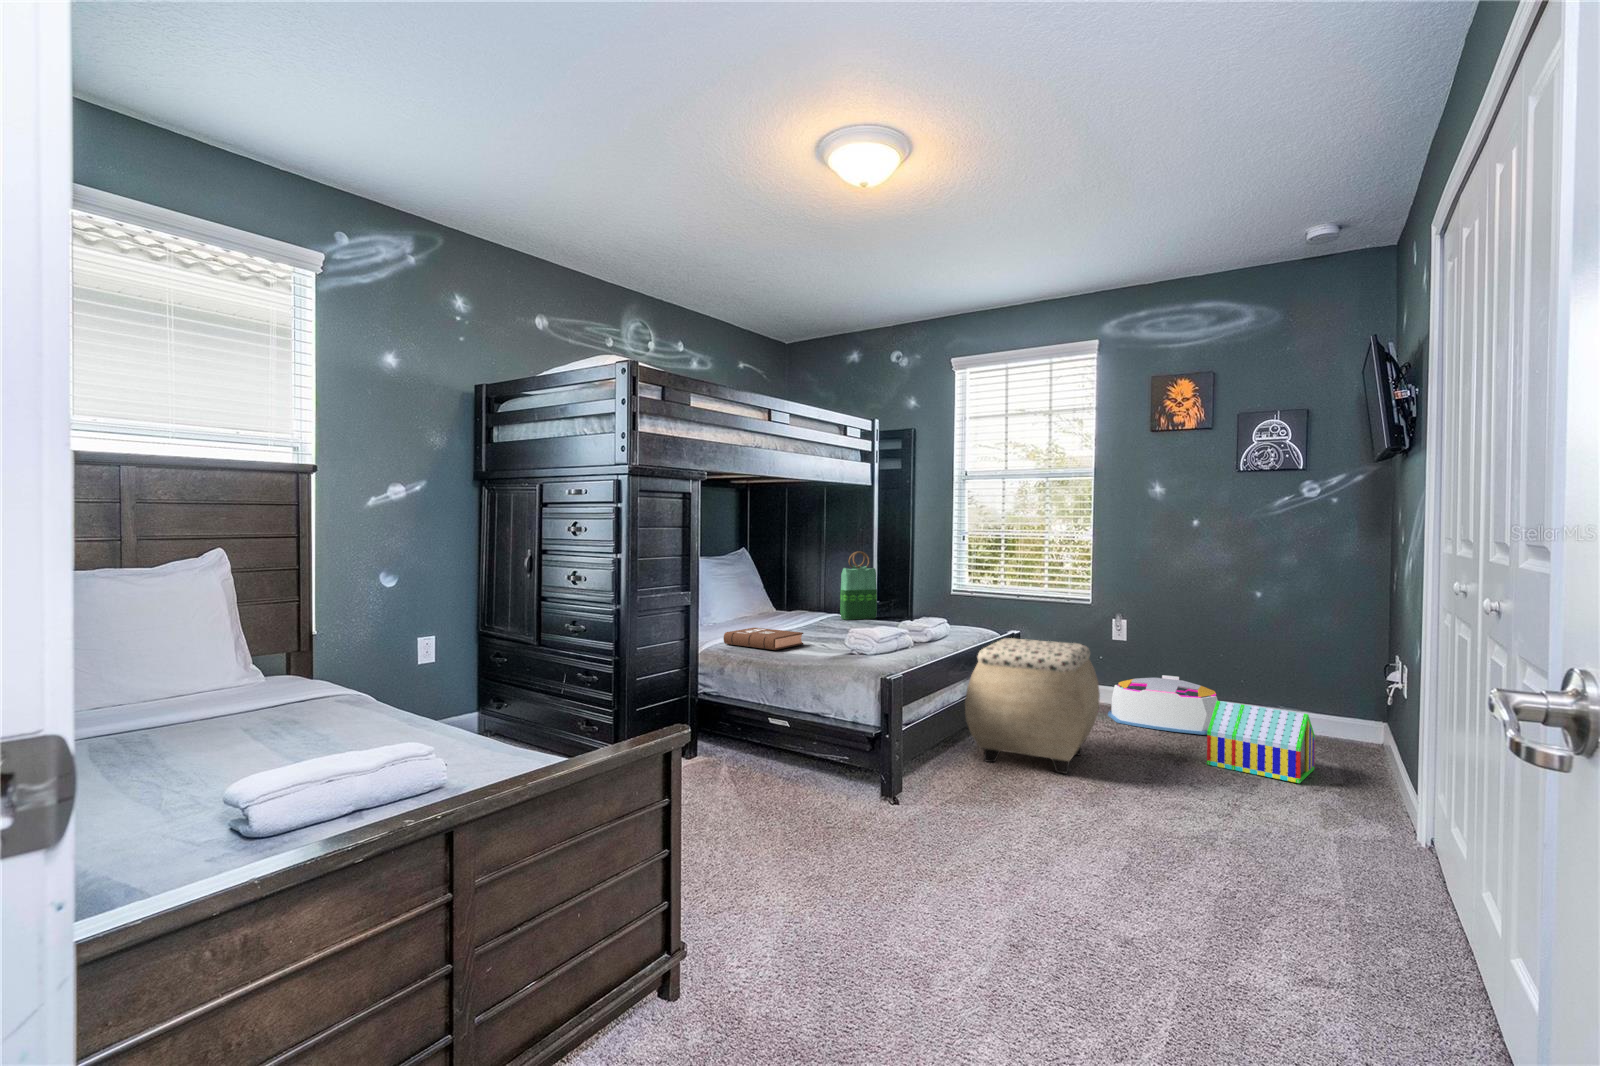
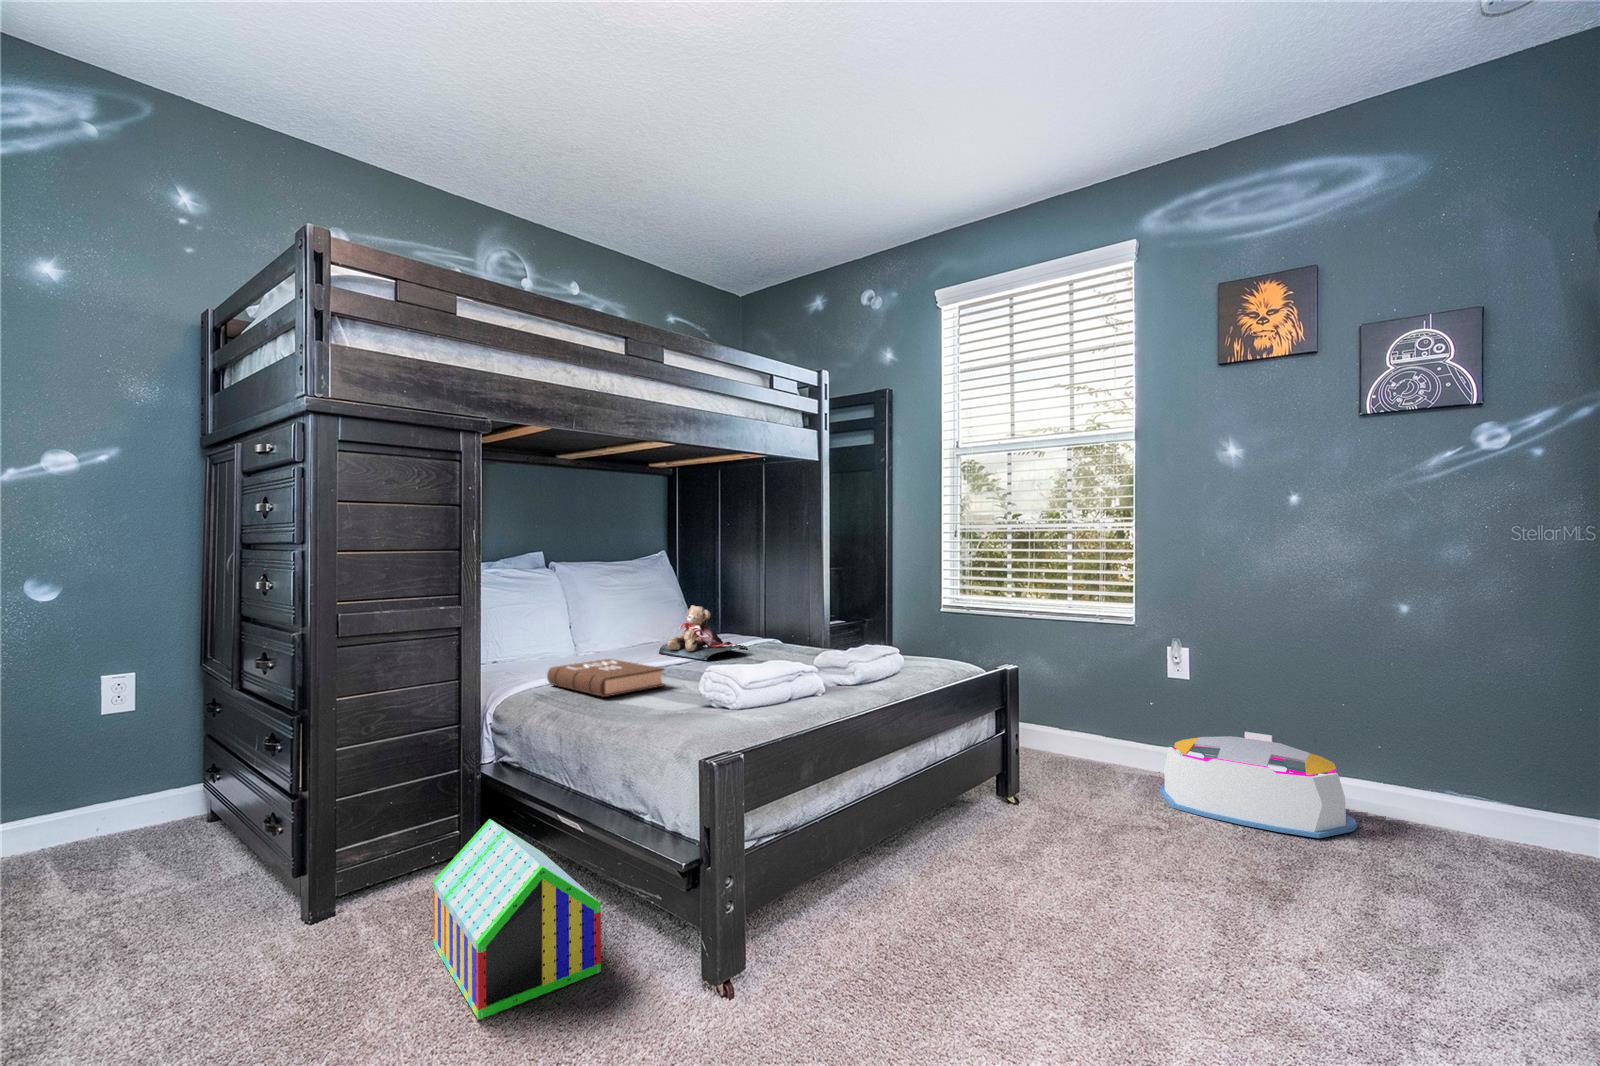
tote bag: present [840,551,877,620] -> none [777,550,829,645]
teddy bear: none [765,590,829,630] -> present [659,605,748,660]
ottoman: present [965,638,1100,774] -> none [896,678,1134,928]
toy house: present [1207,701,1315,783] -> present [433,819,601,1020]

